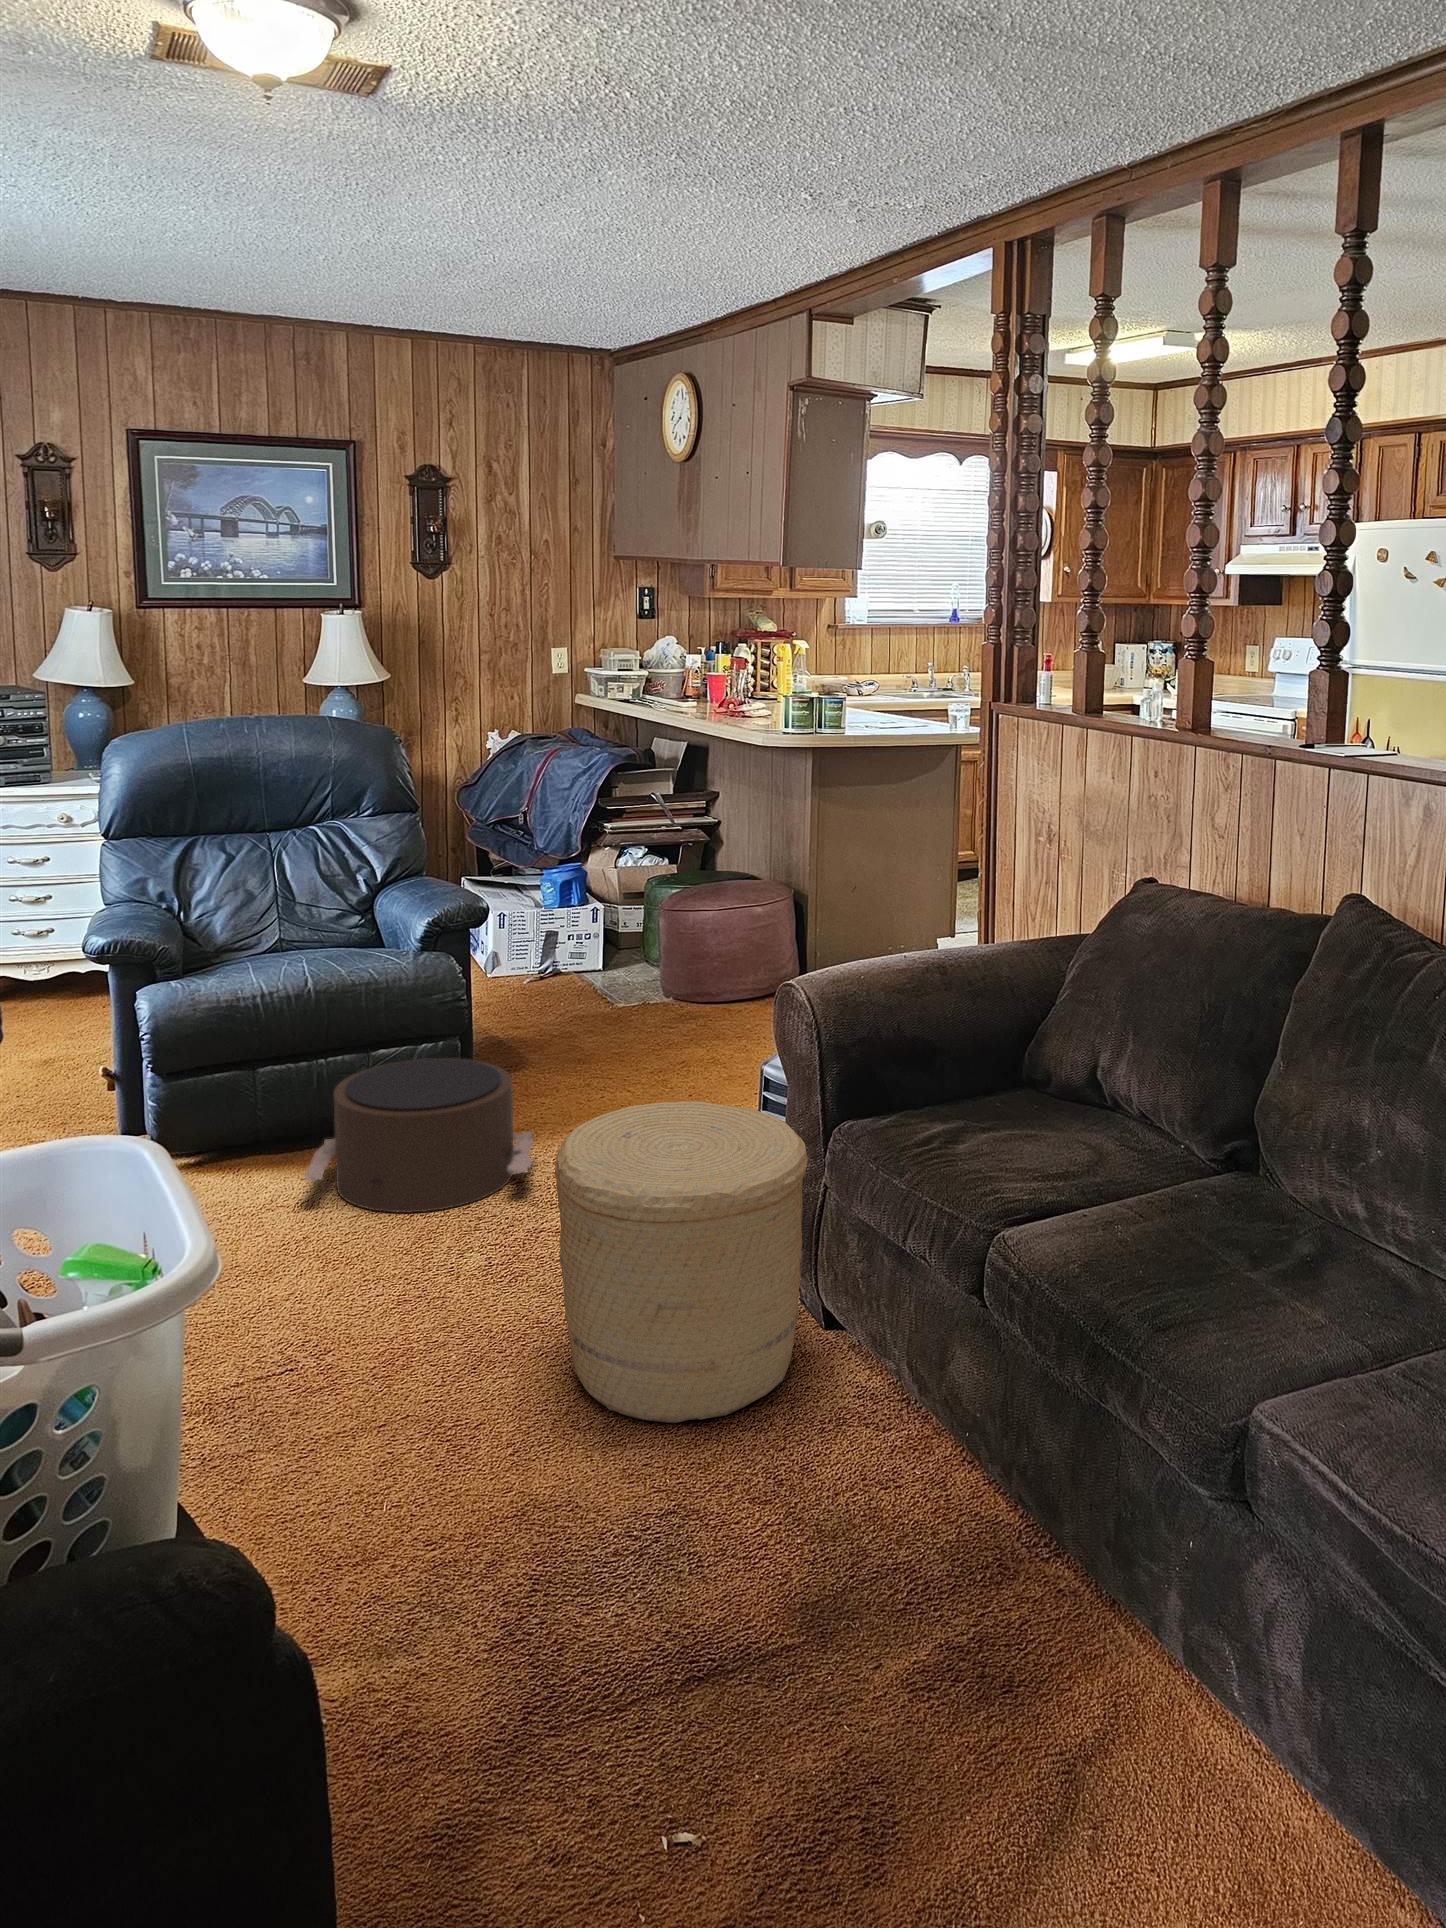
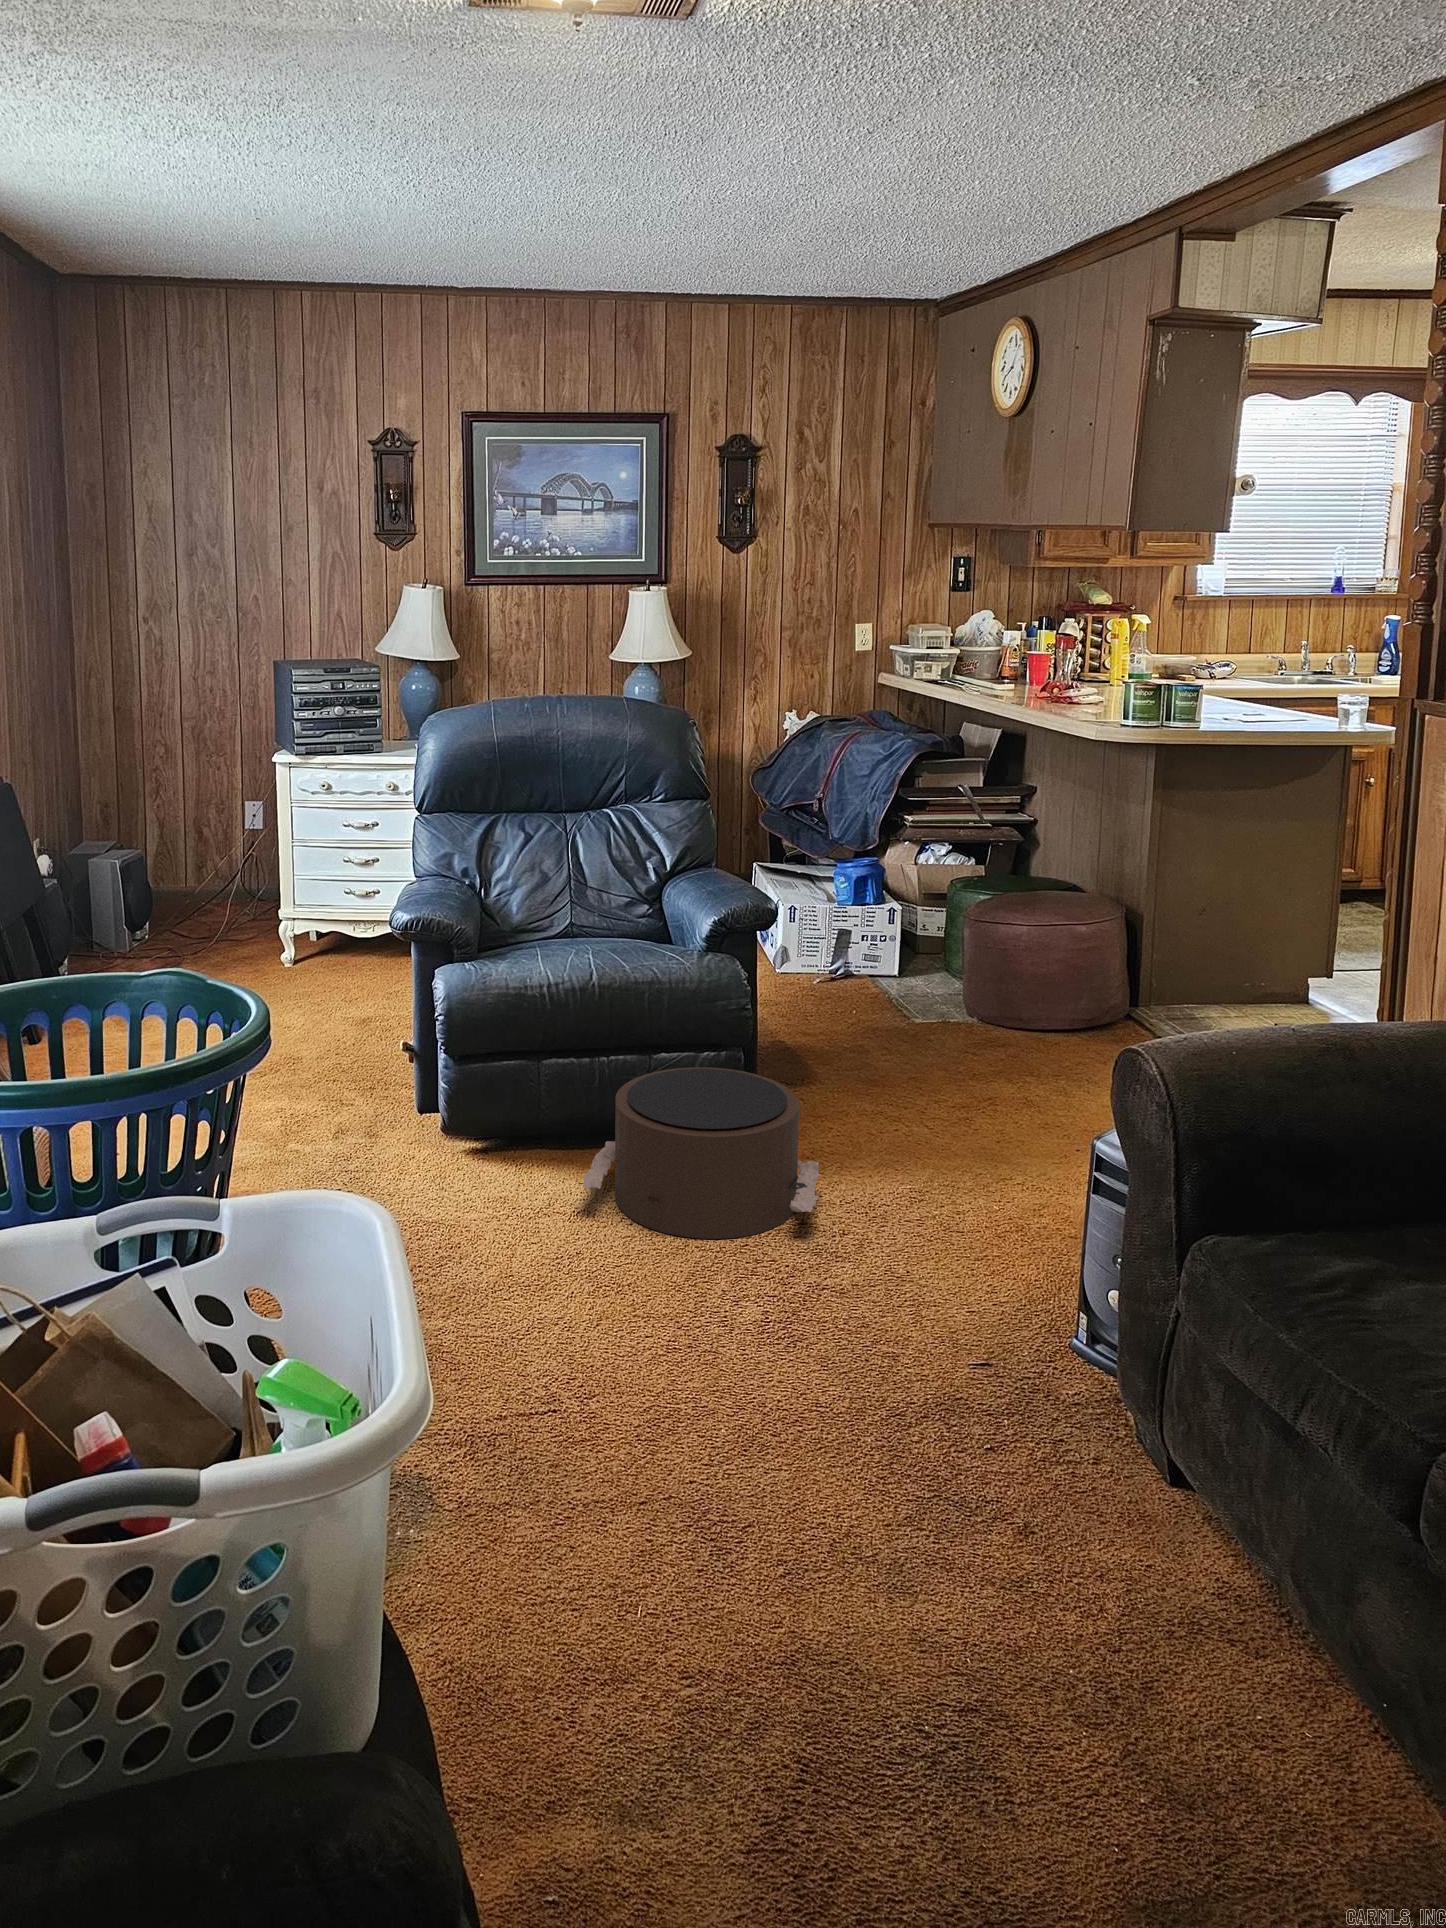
woven basket: present [555,1101,808,1423] -> none [844,1178,1158,1584]

